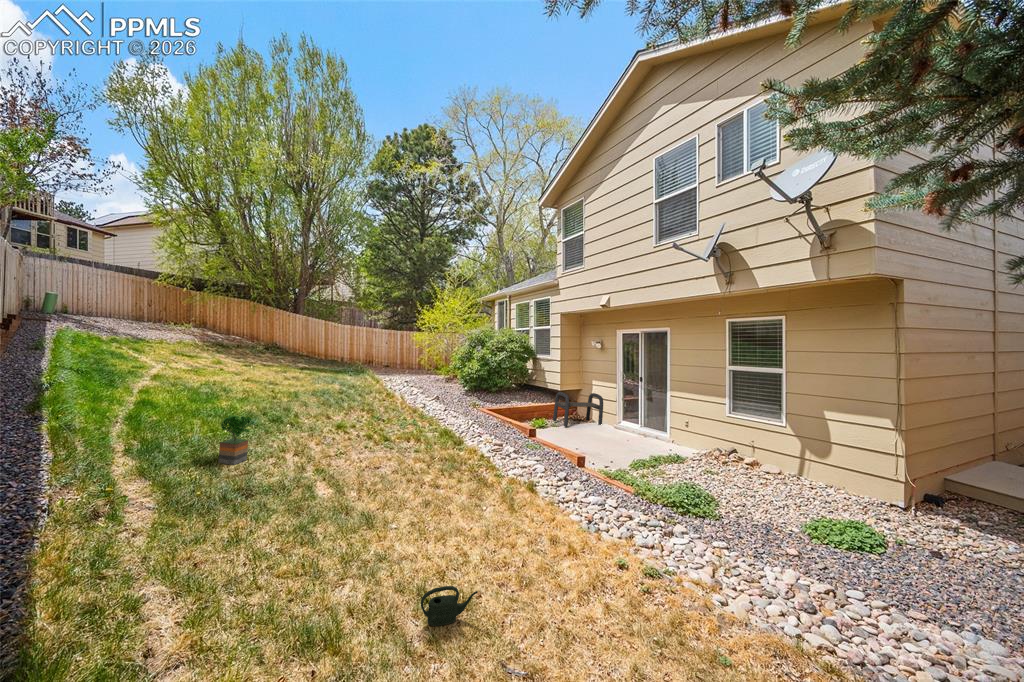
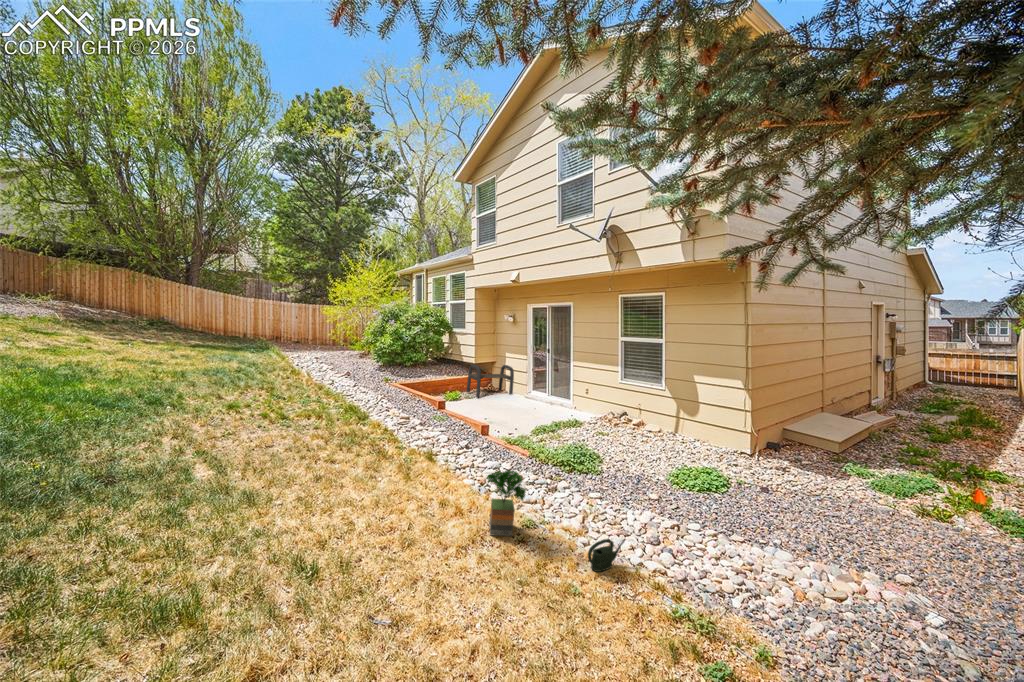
potted tree: present [218,416,255,465] -> present [487,470,526,536]
watering can: present [421,586,478,626] -> present [588,539,624,572]

